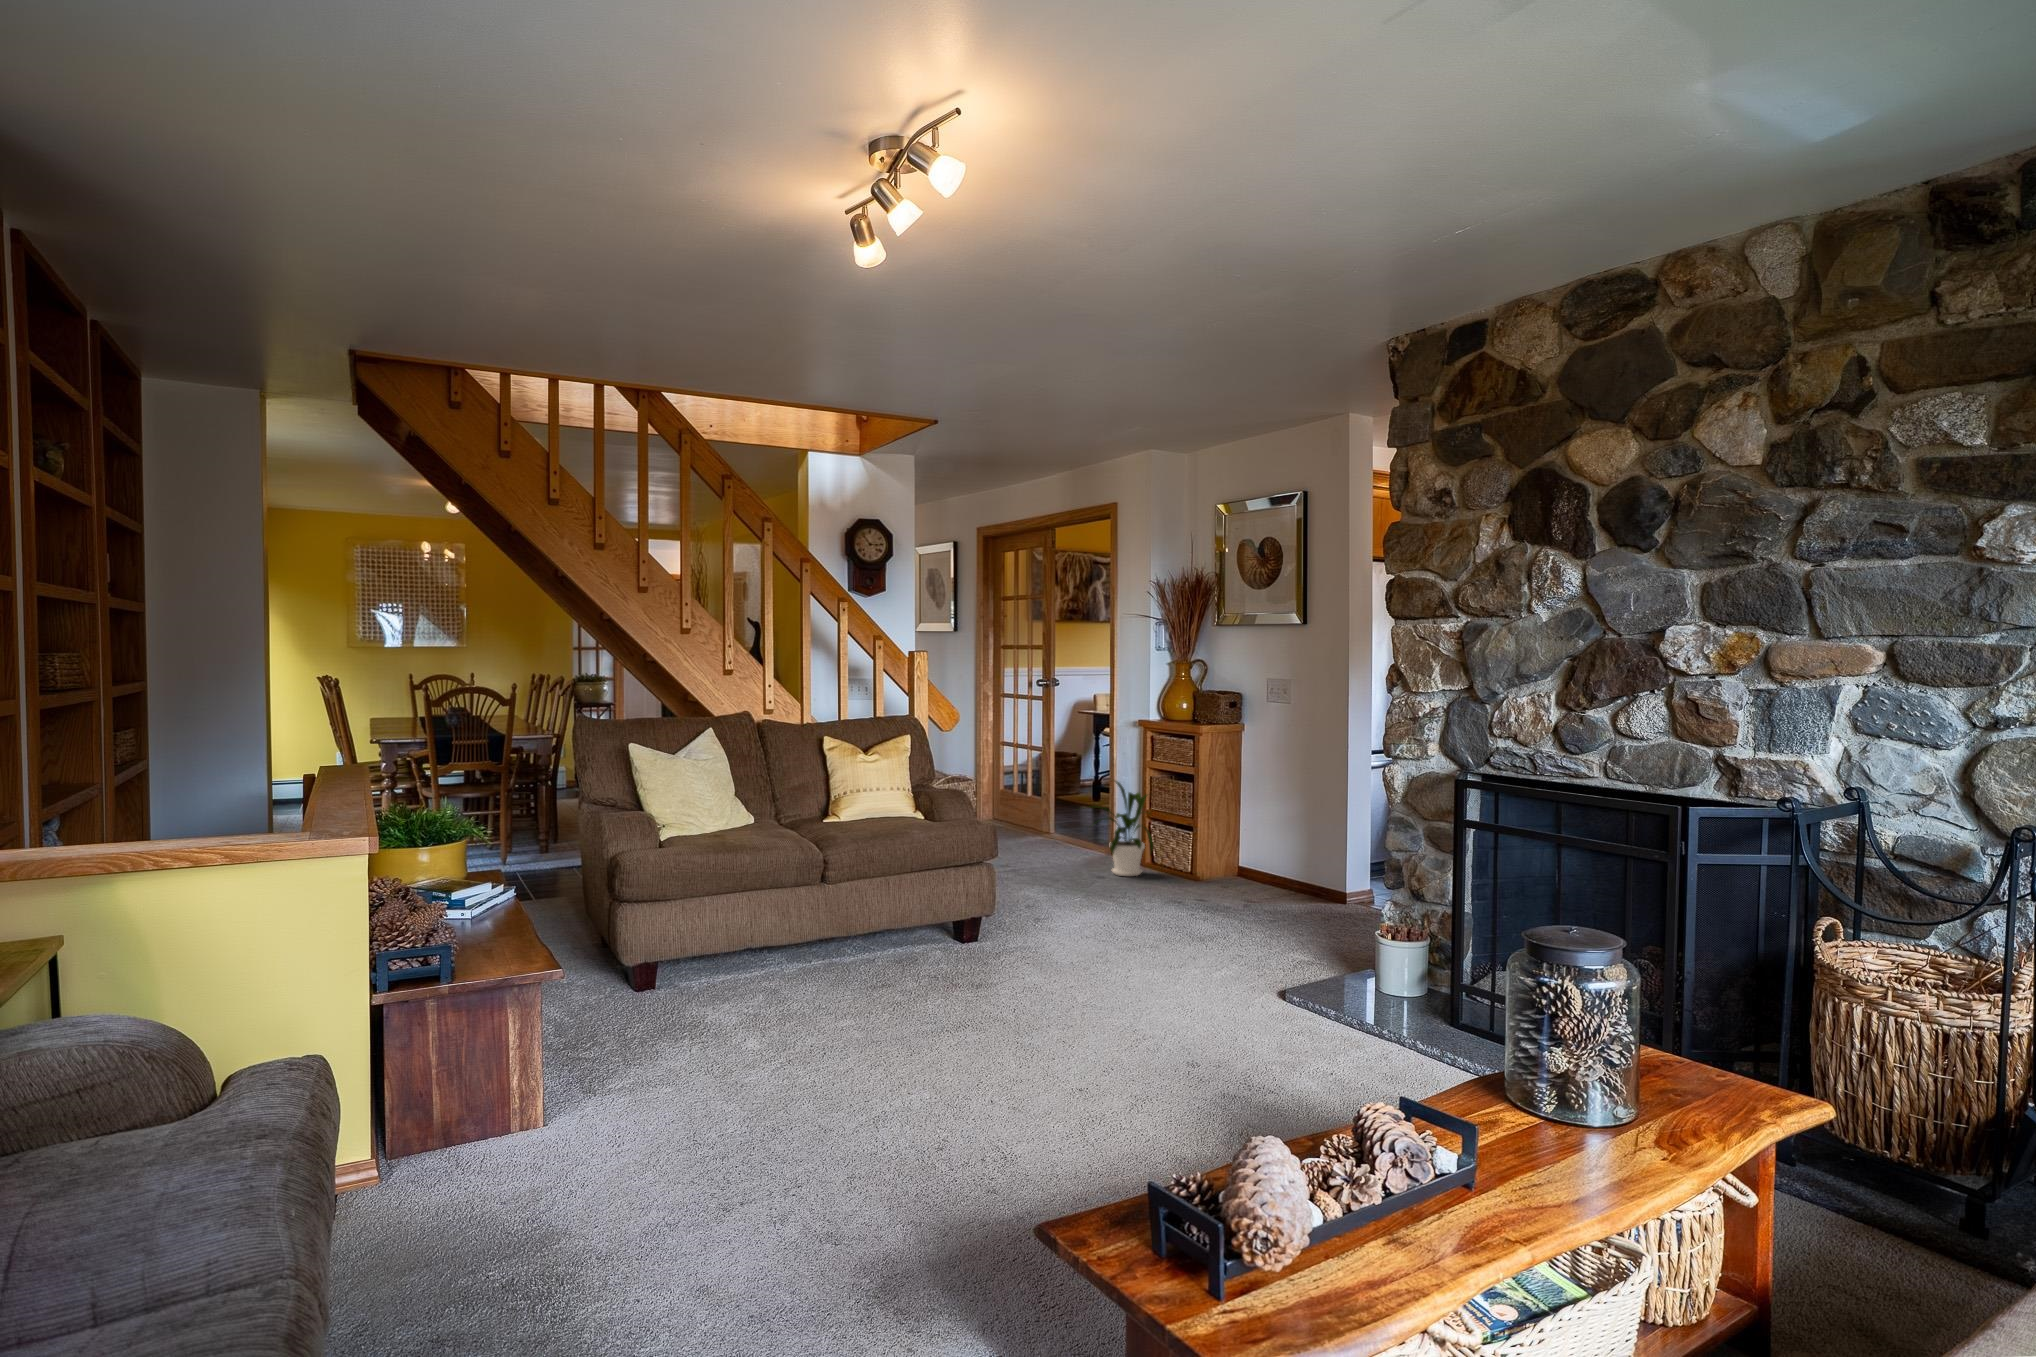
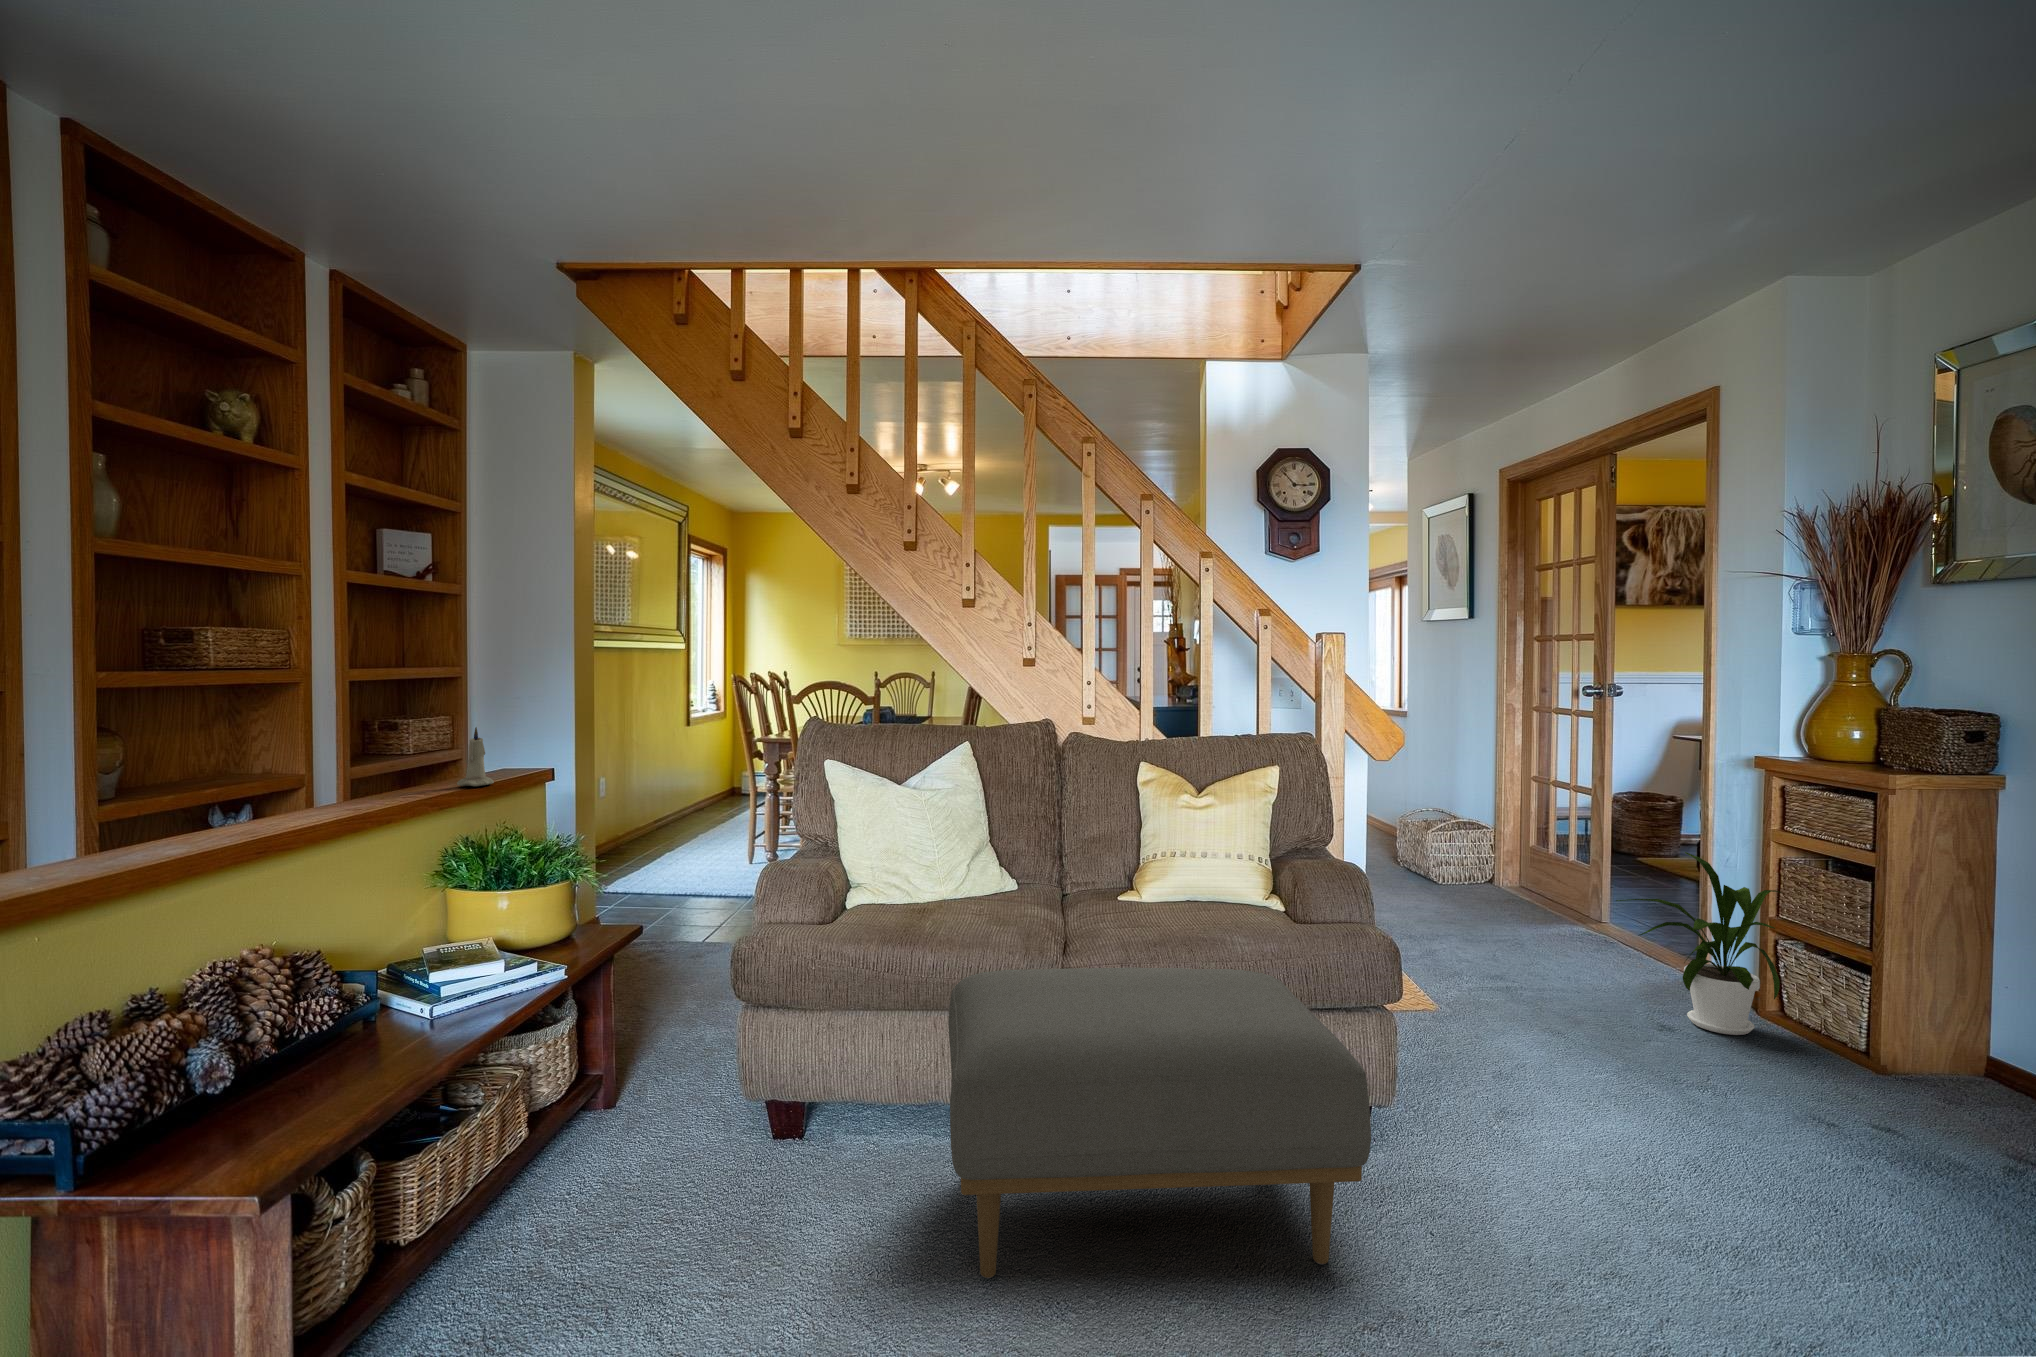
candle: none [327,728,356,777] -> present [457,727,494,786]
ottoman: none [762,846,1016,1011] -> present [948,967,1371,1278]

